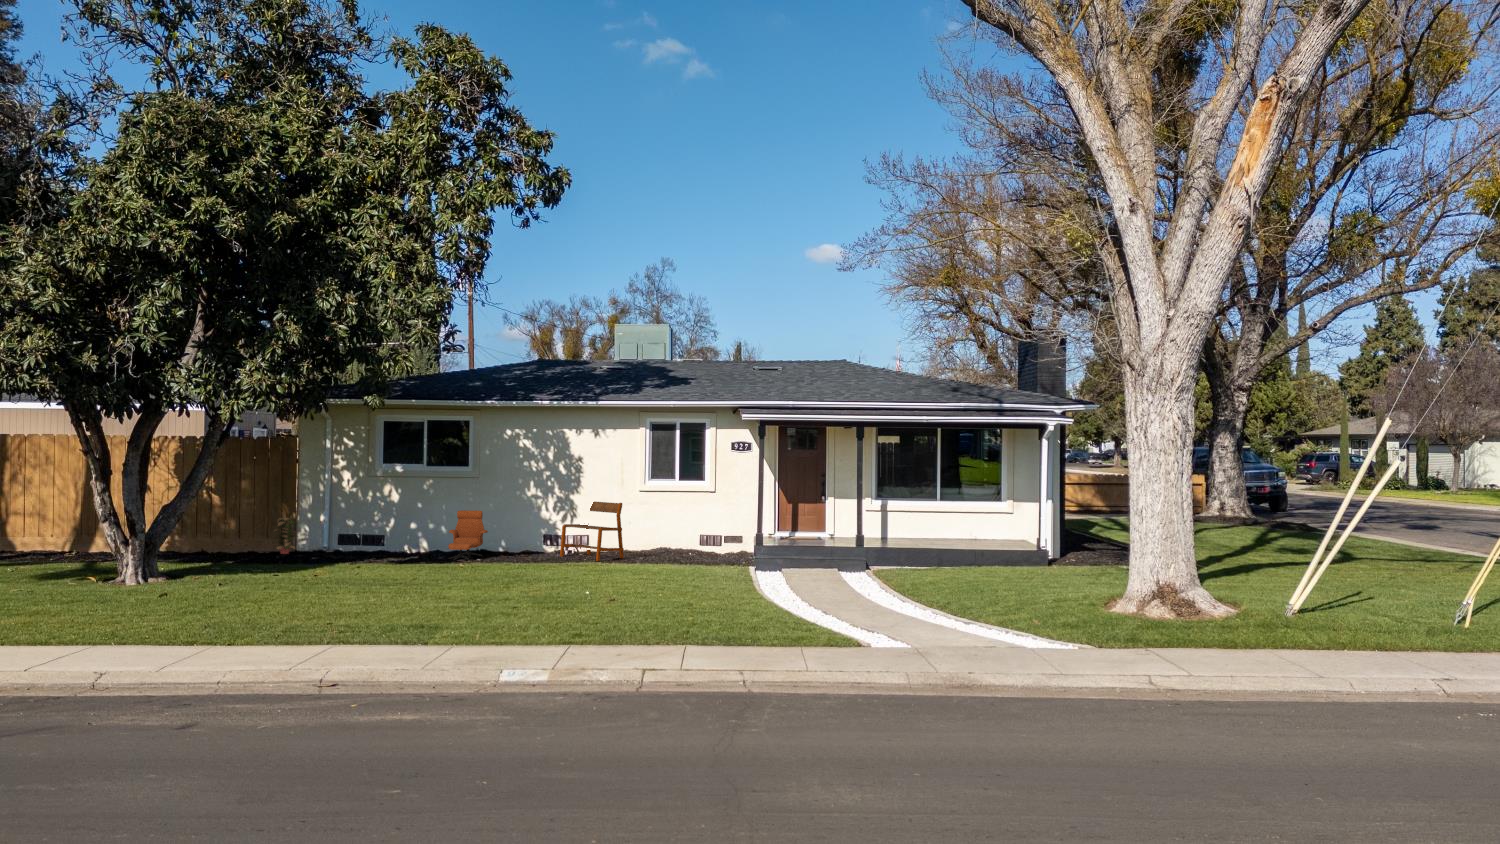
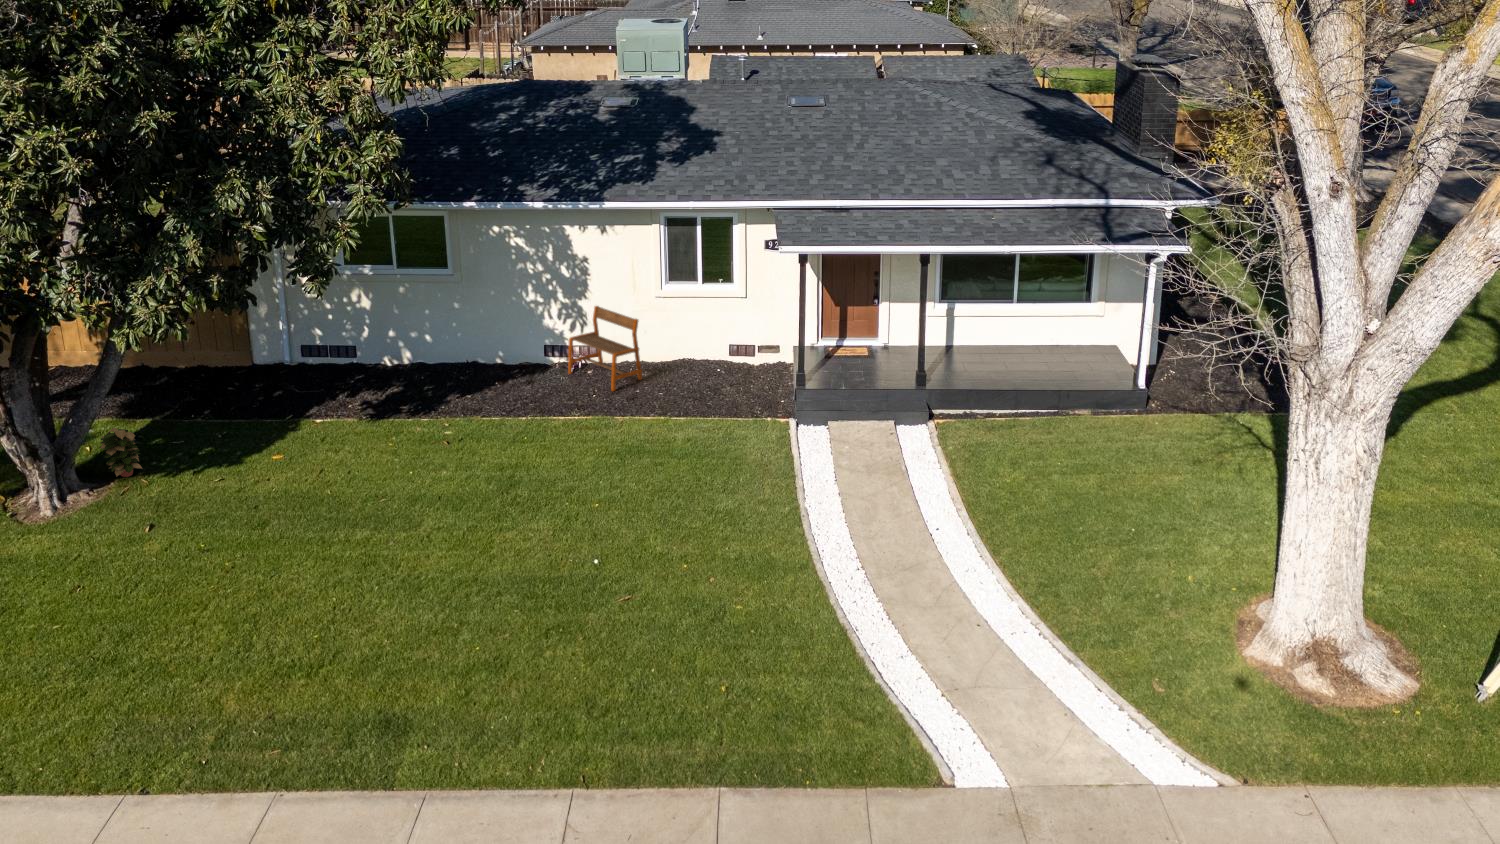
lounge chair: present [448,510,488,560] -> none [437,321,482,391]
decorative plant: present [275,518,296,554] -> present [100,428,143,477]

